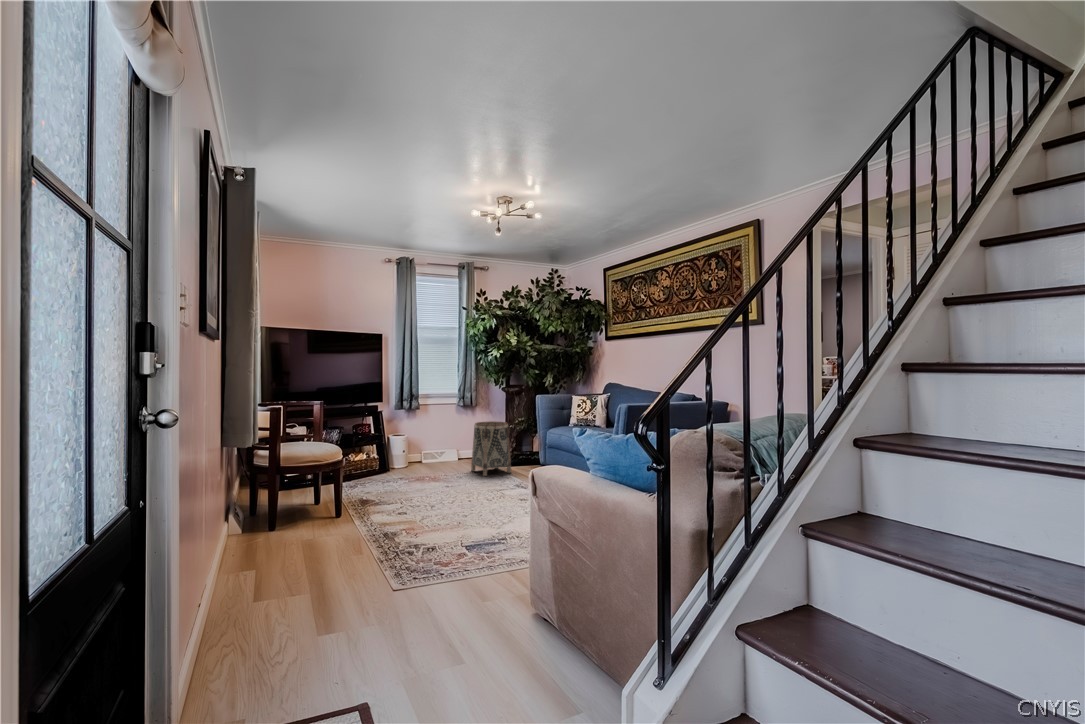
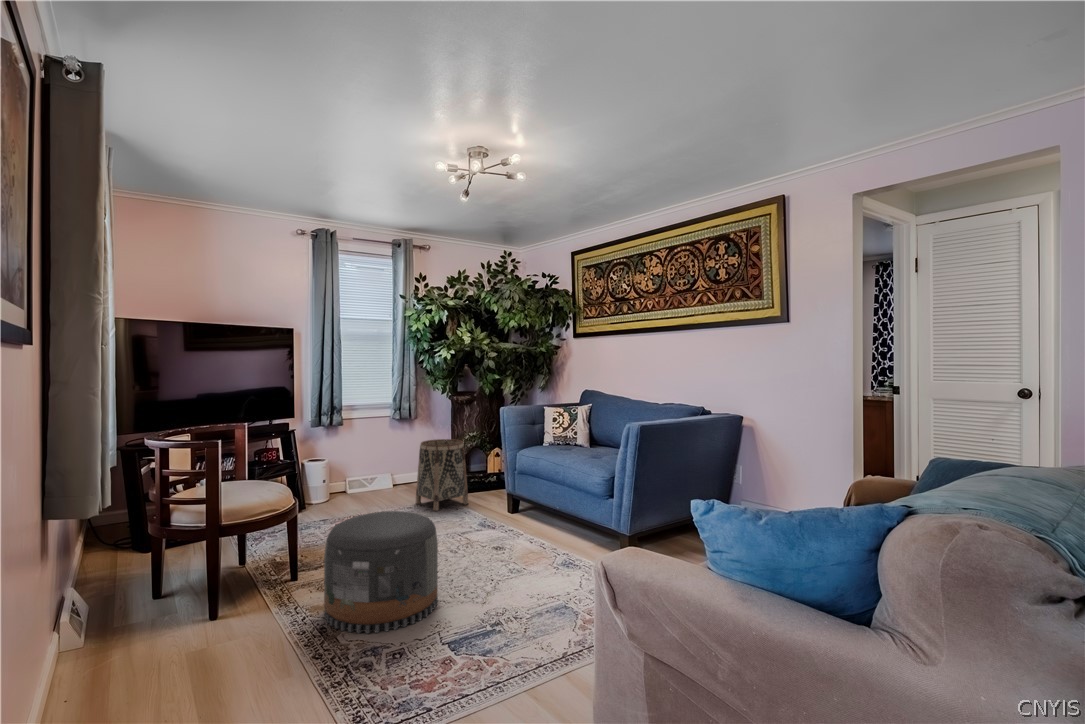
pouf: none [390,463,467,538] -> present [324,511,438,633]

